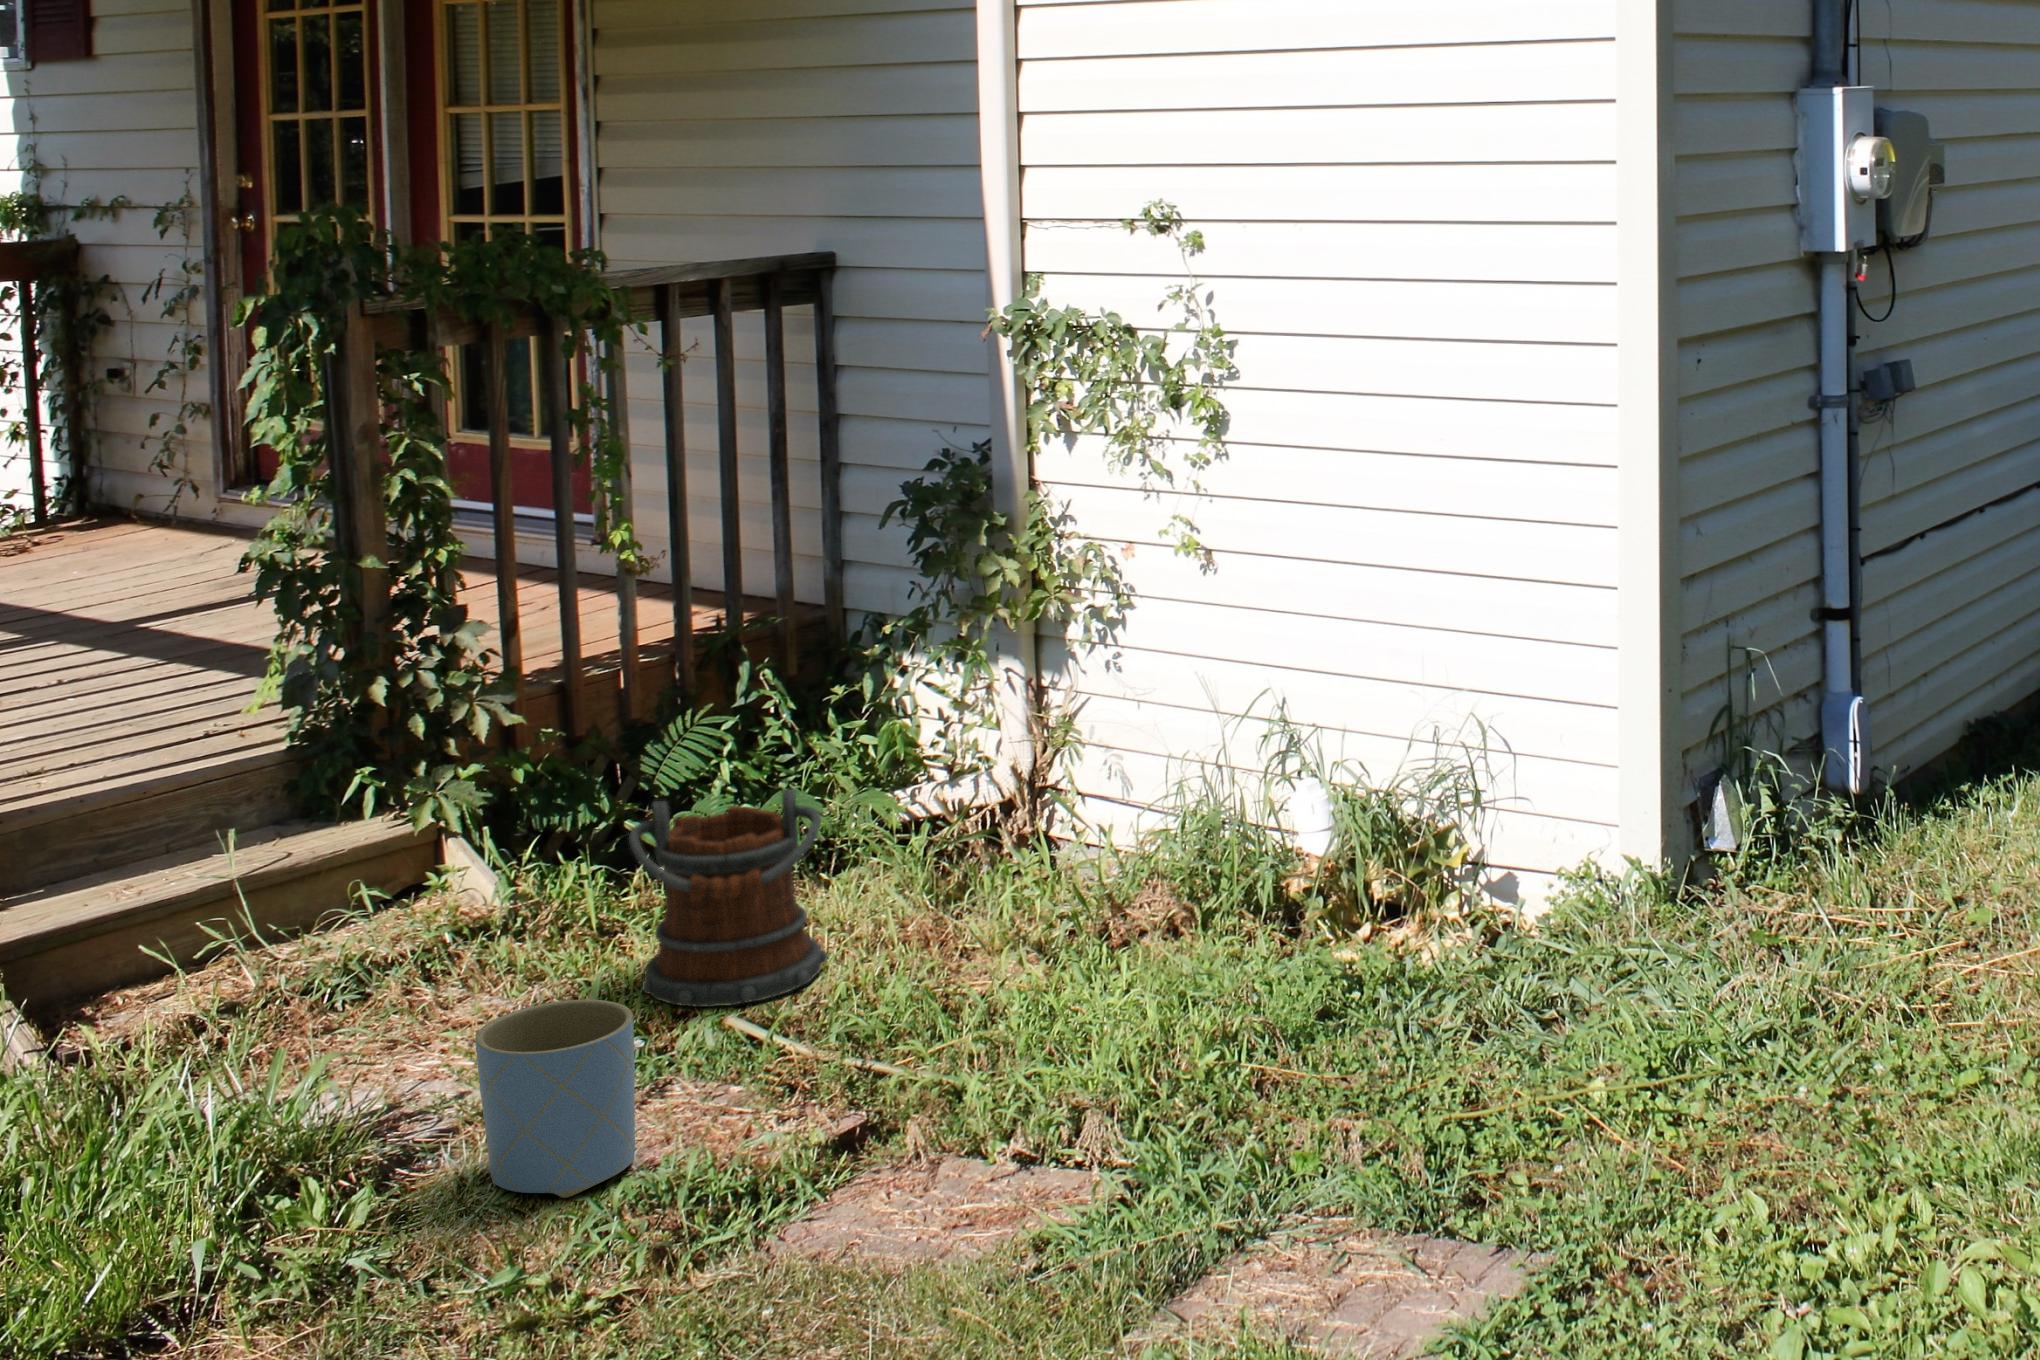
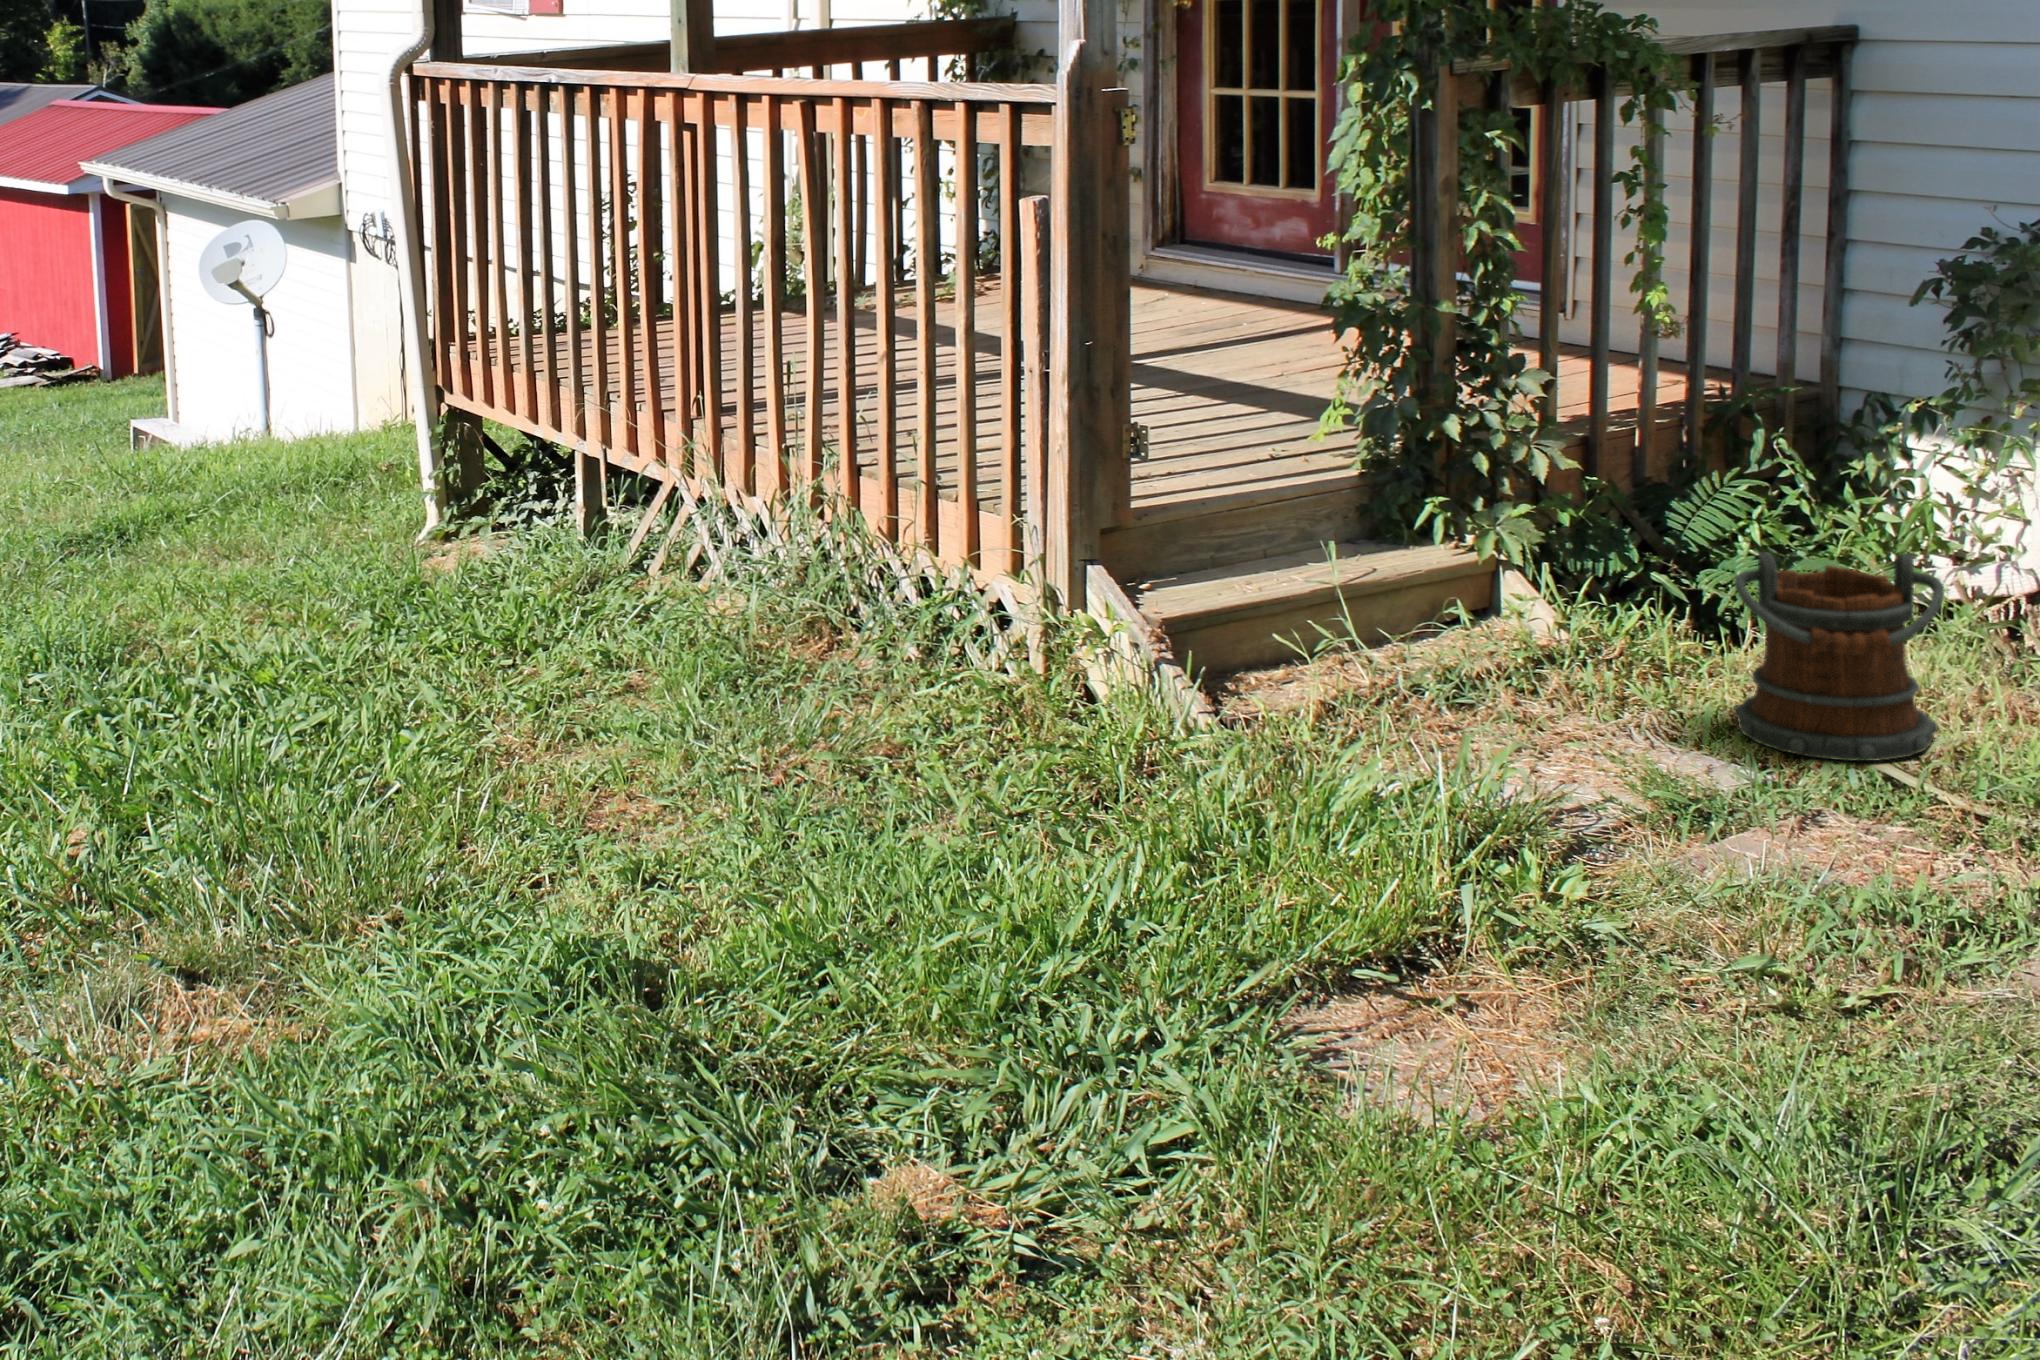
planter: present [475,1000,635,1198] -> none [1678,729,1840,916]

